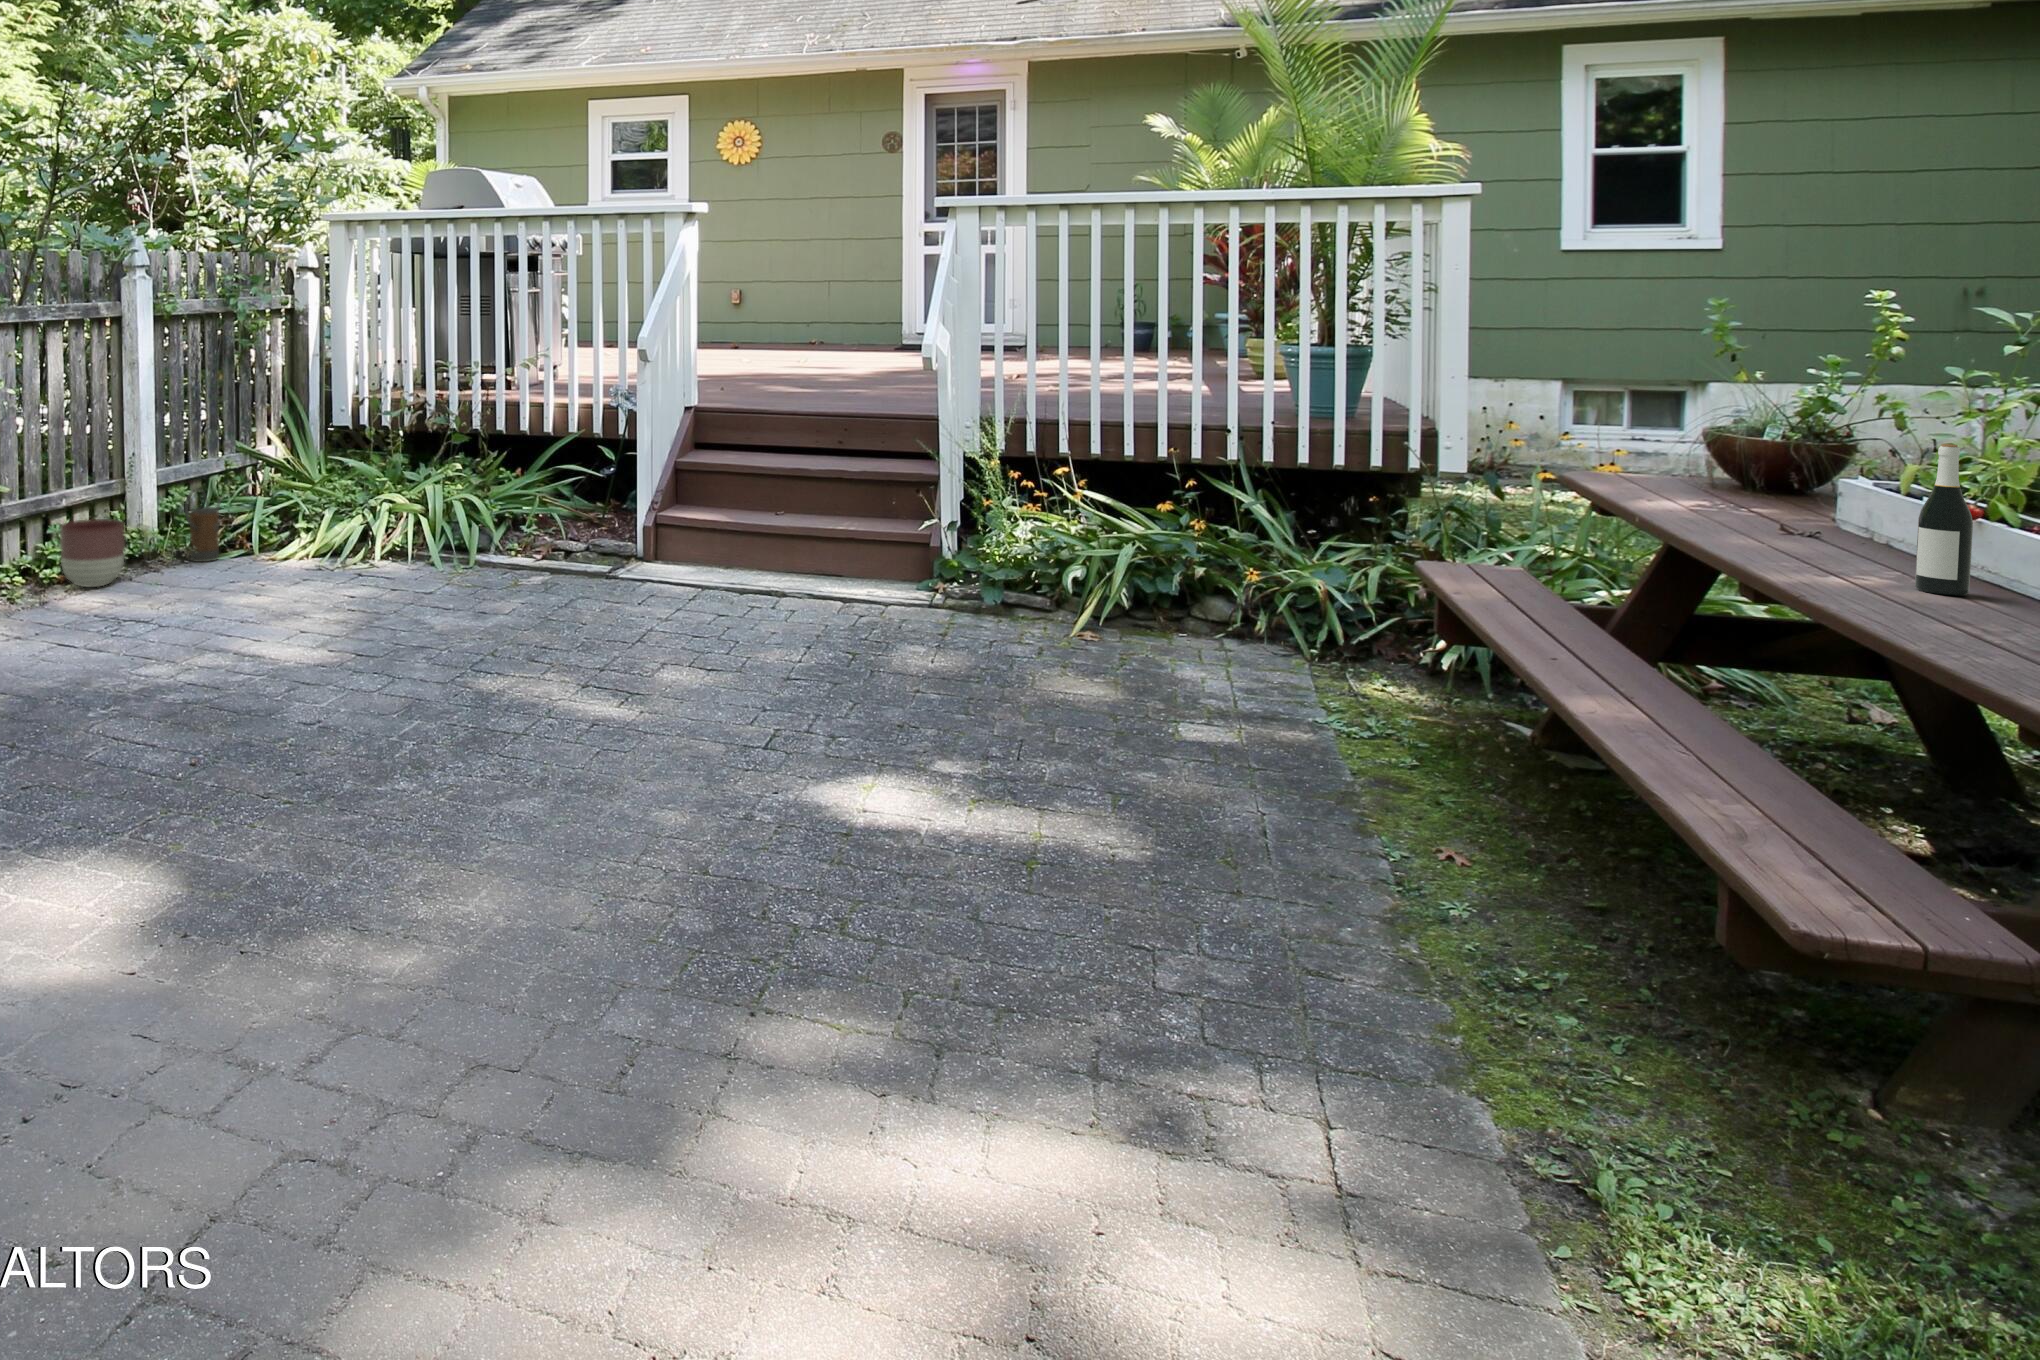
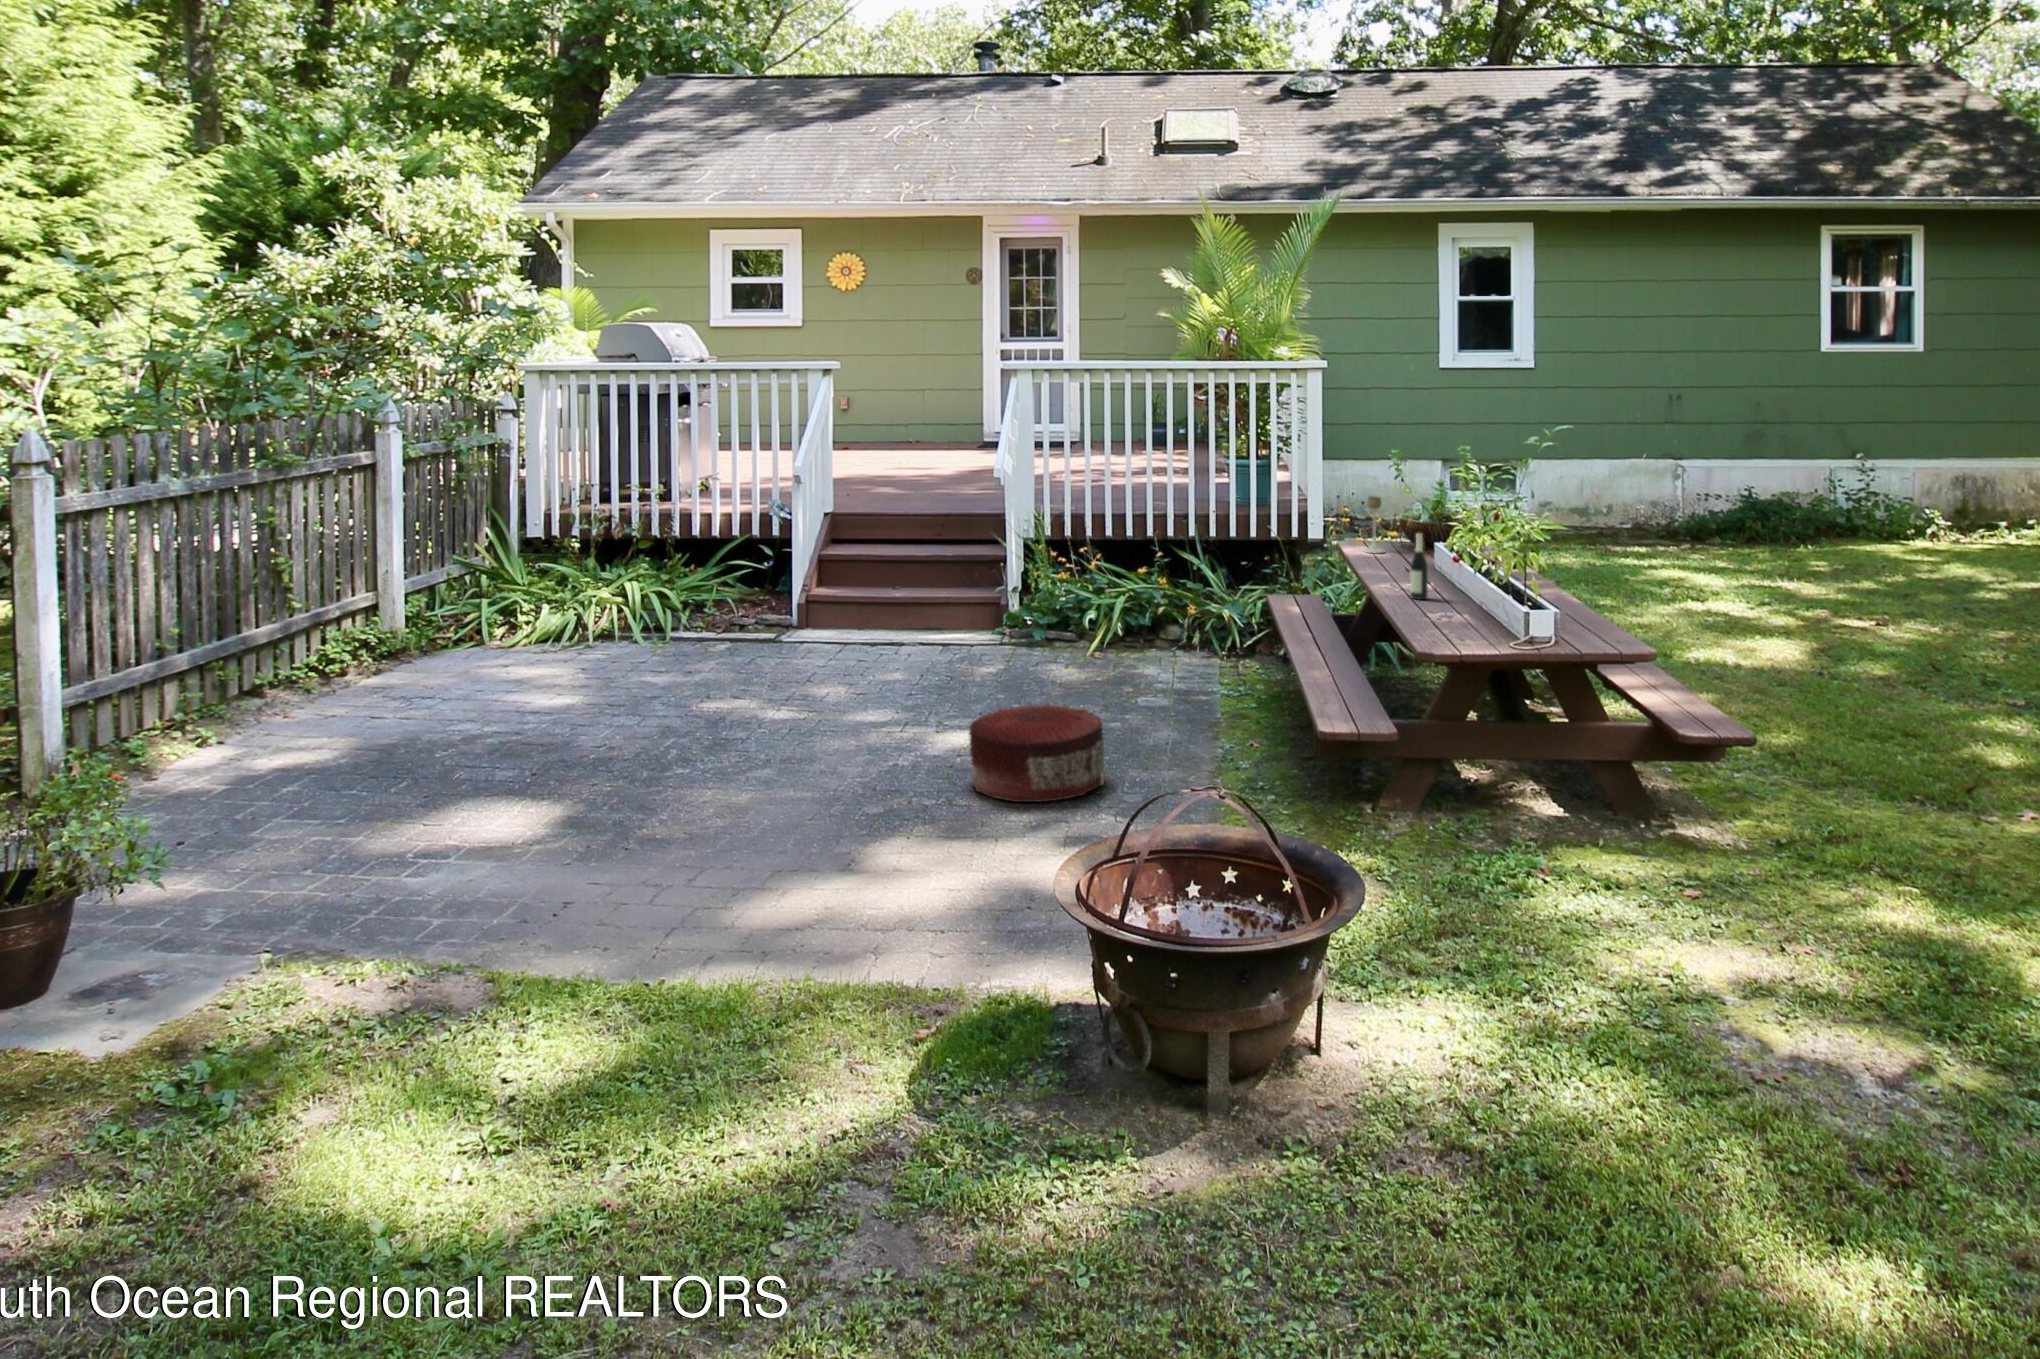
candle holder: none [1634,389,1688,495] -> present [1363,496,1385,553]
watering can: present [185,488,221,562] -> none [428,595,454,655]
planter: present [60,519,125,587] -> none [335,625,389,679]
pouf: none [900,741,1192,970] -> present [969,704,1105,802]

